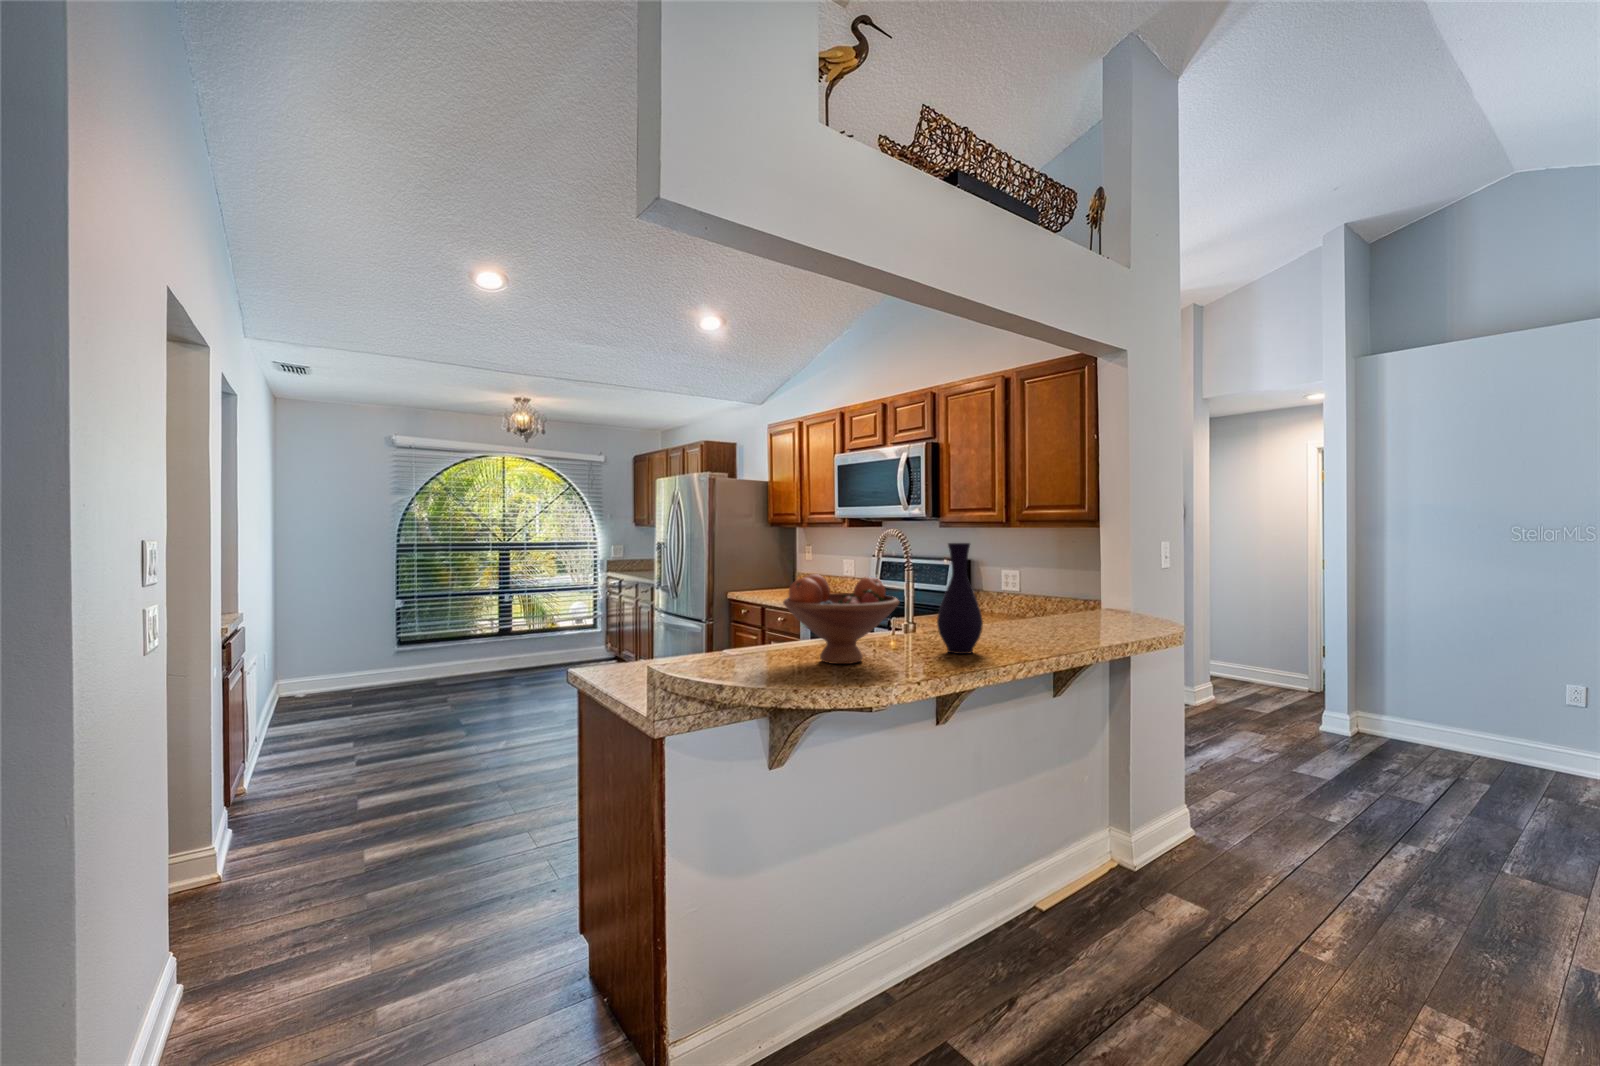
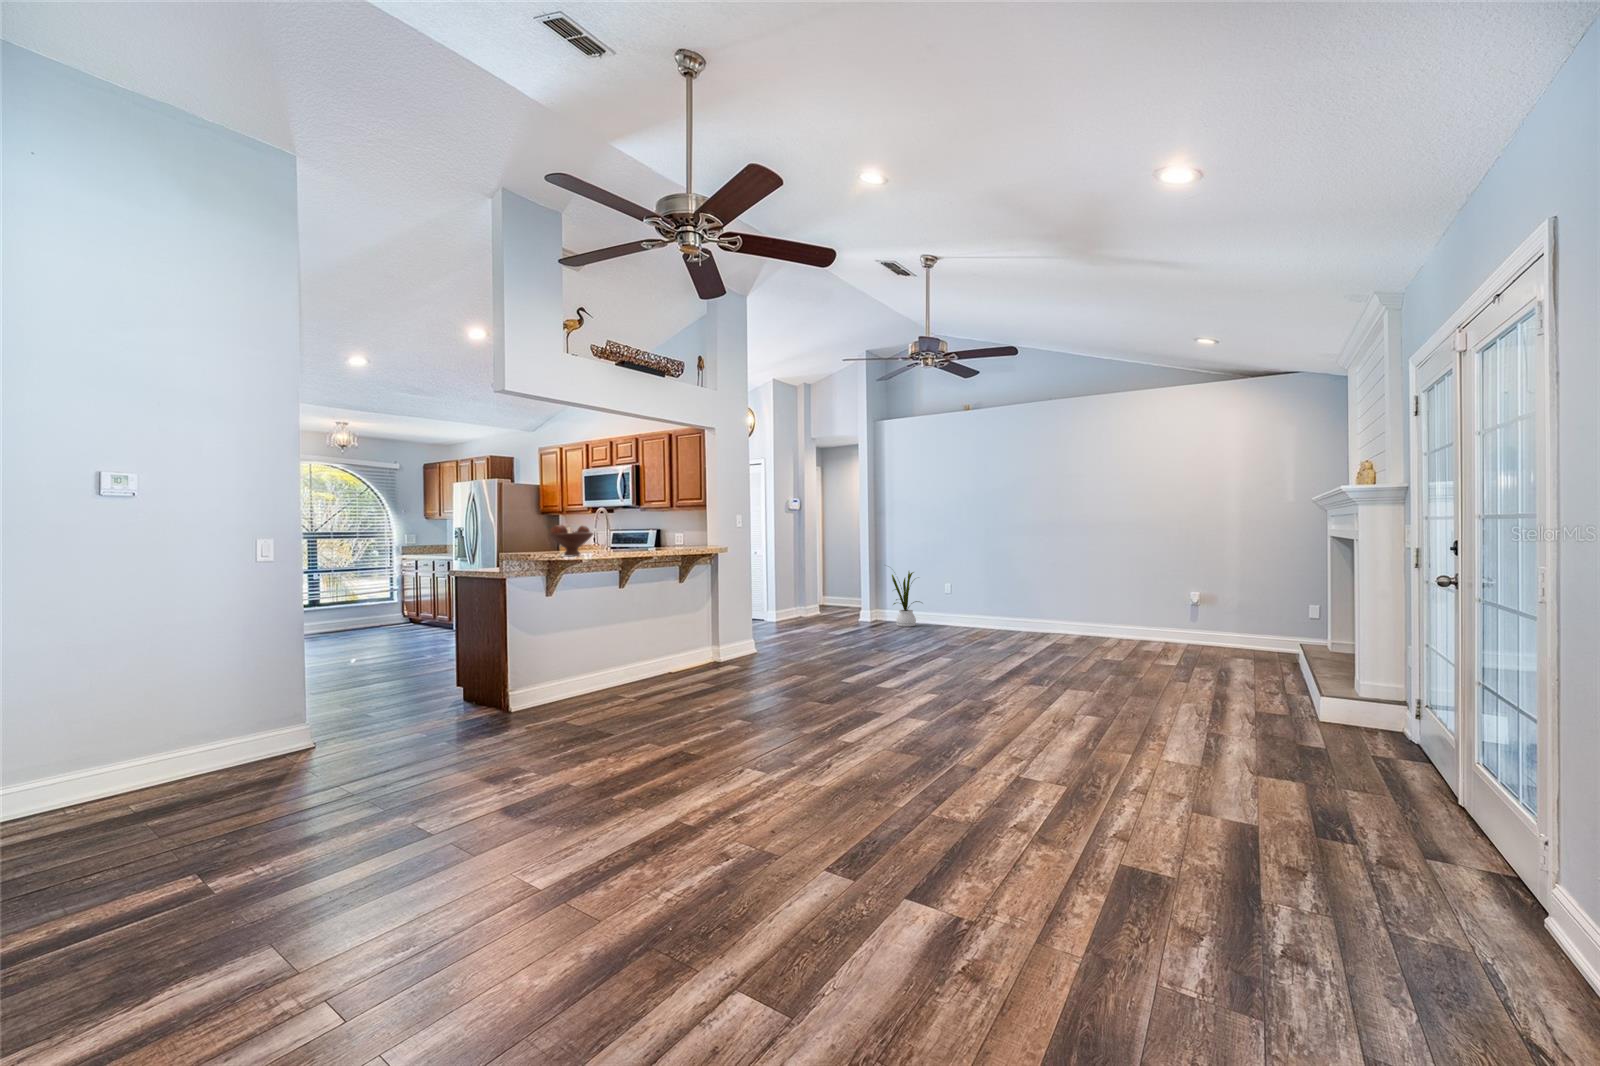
vase: present [937,543,983,654] -> none [611,513,629,554]
house plant: none [1390,631,1507,764] -> present [892,572,920,627]

